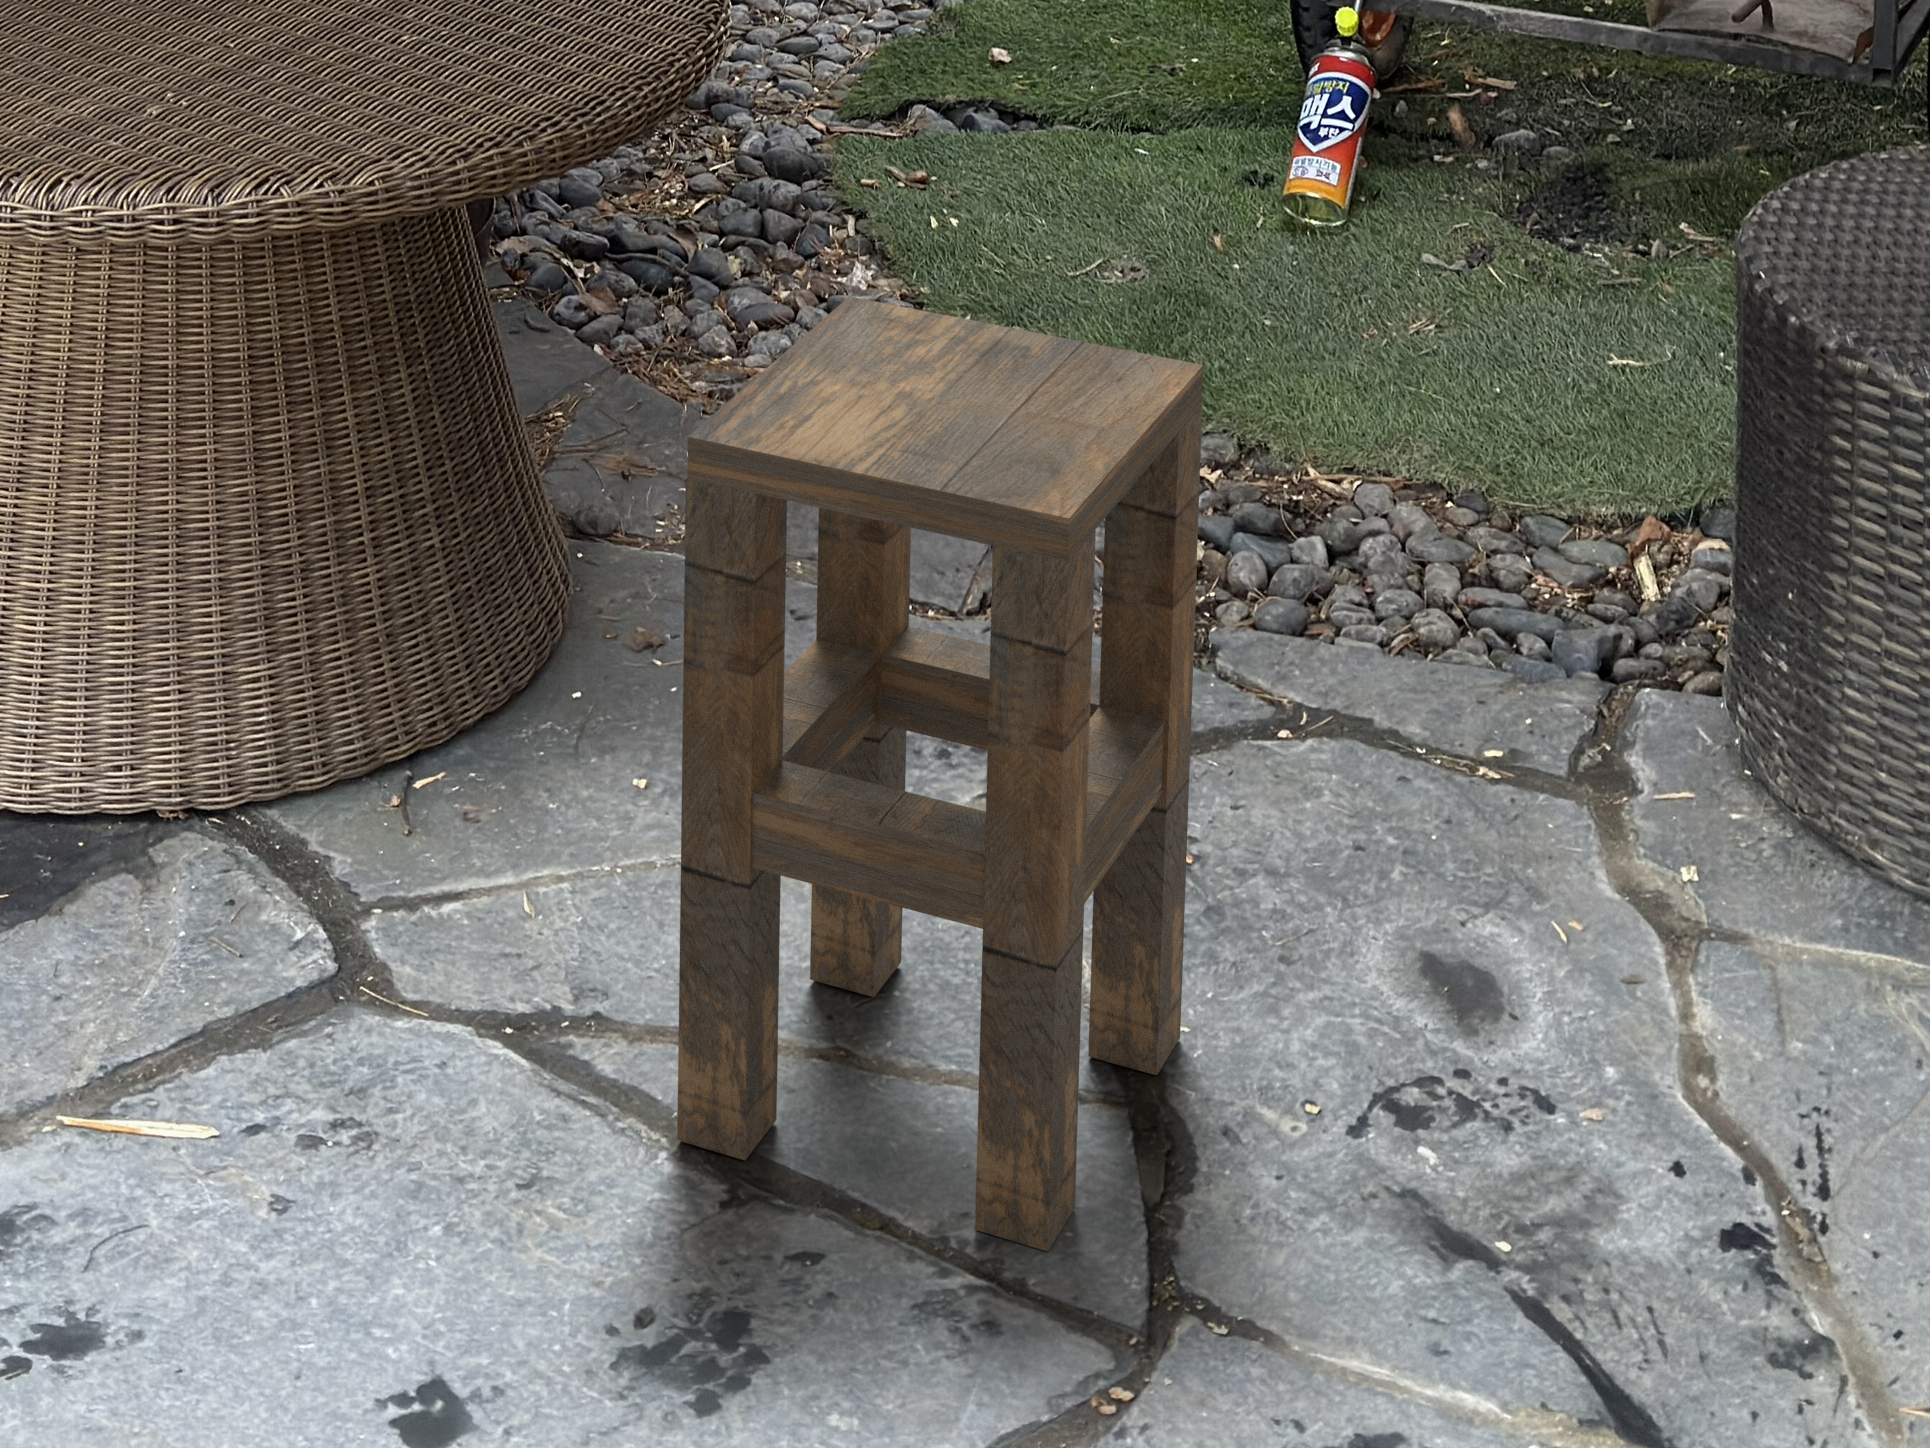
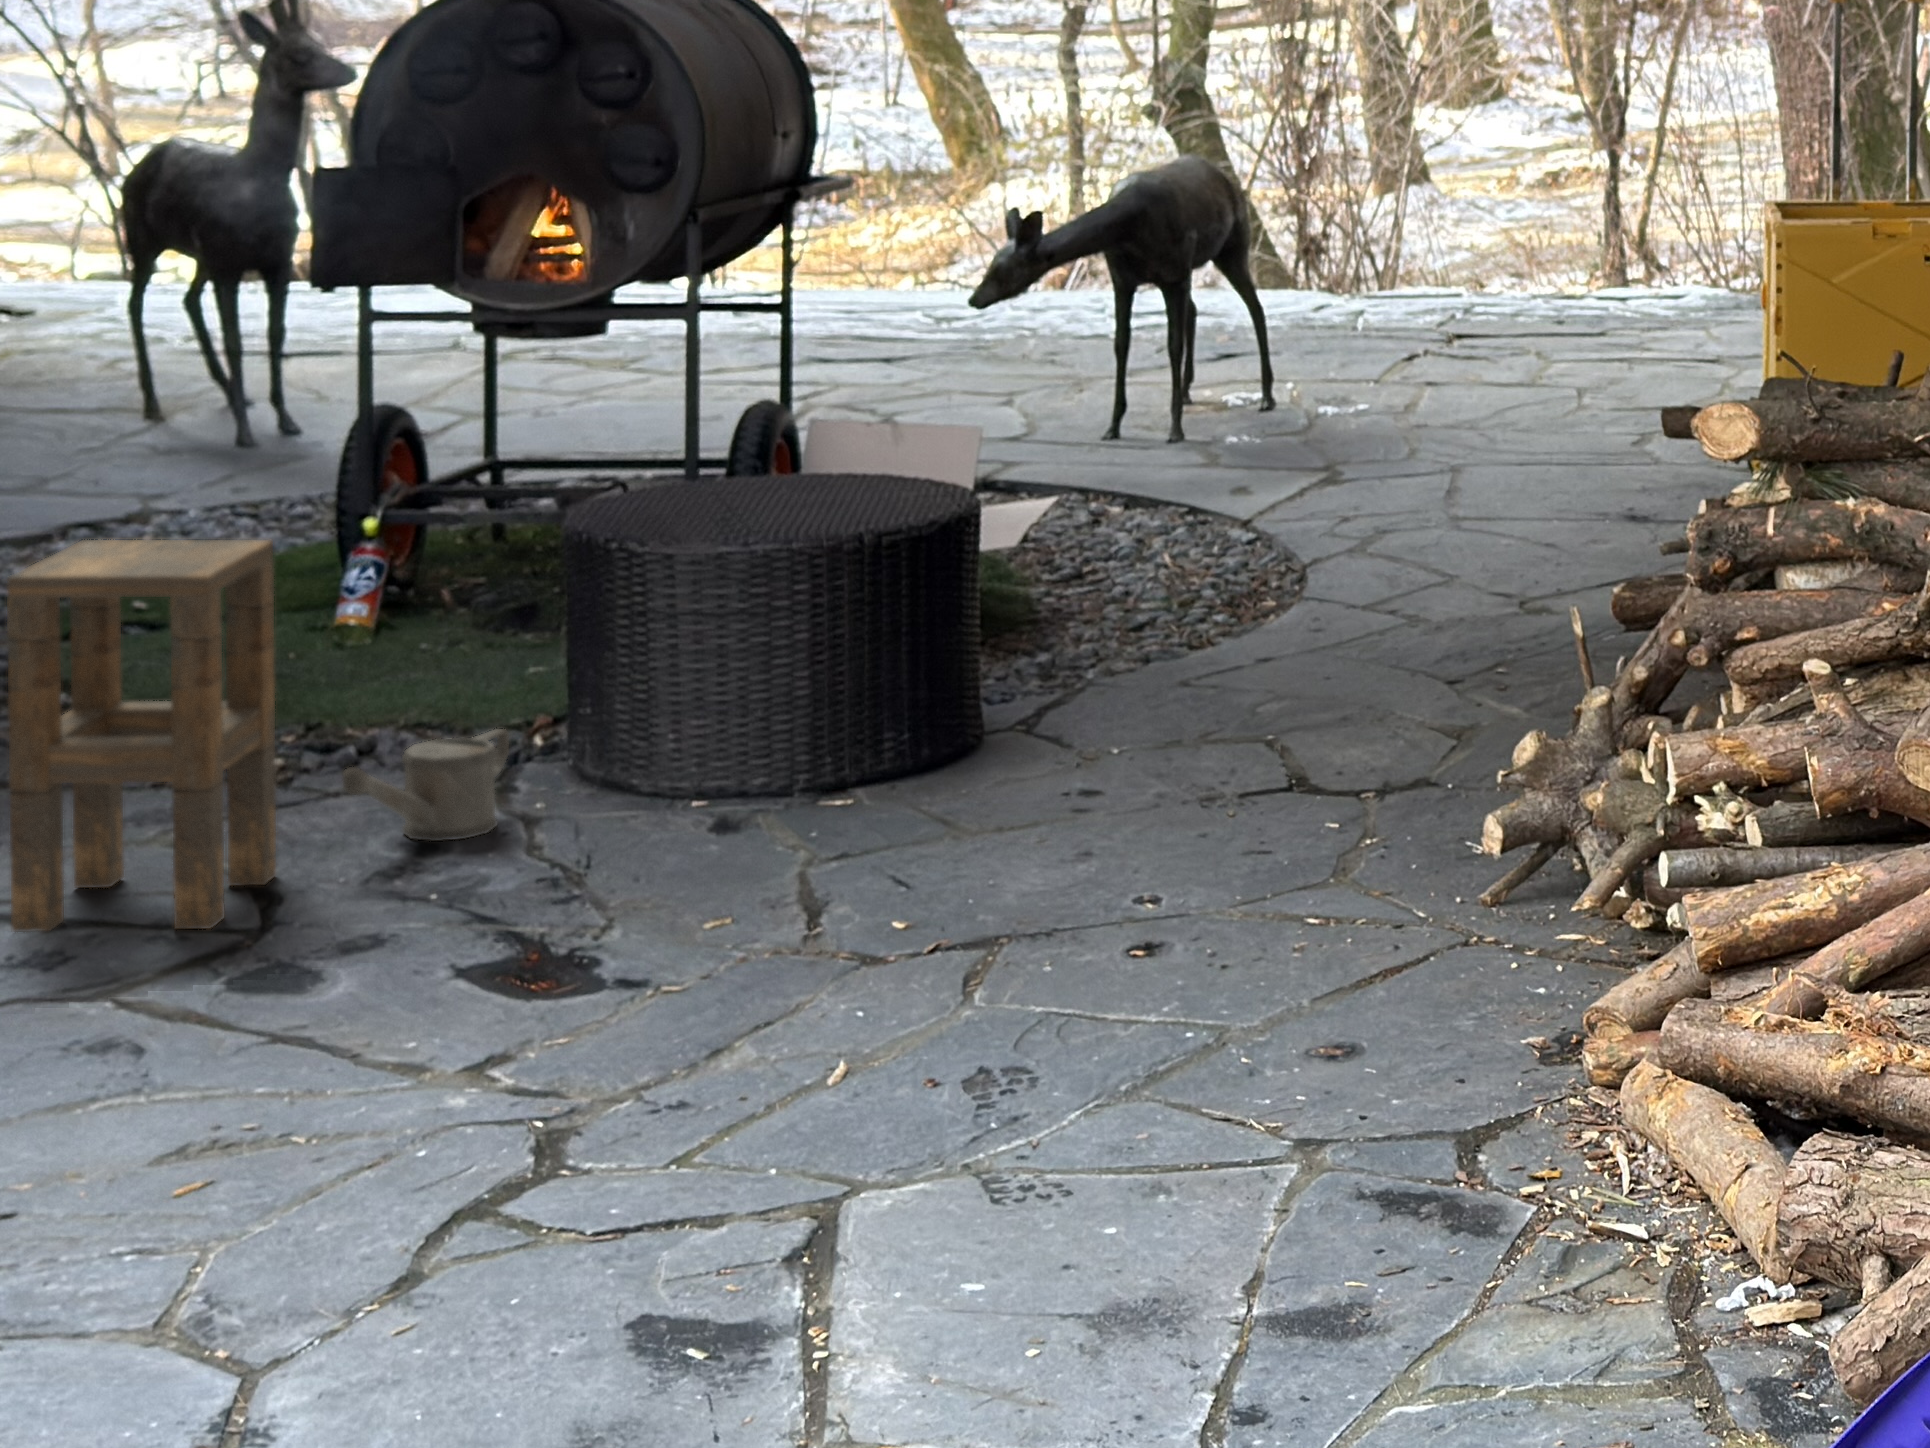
watering can: none [1315,710,1631,982] -> present [342,729,509,841]

